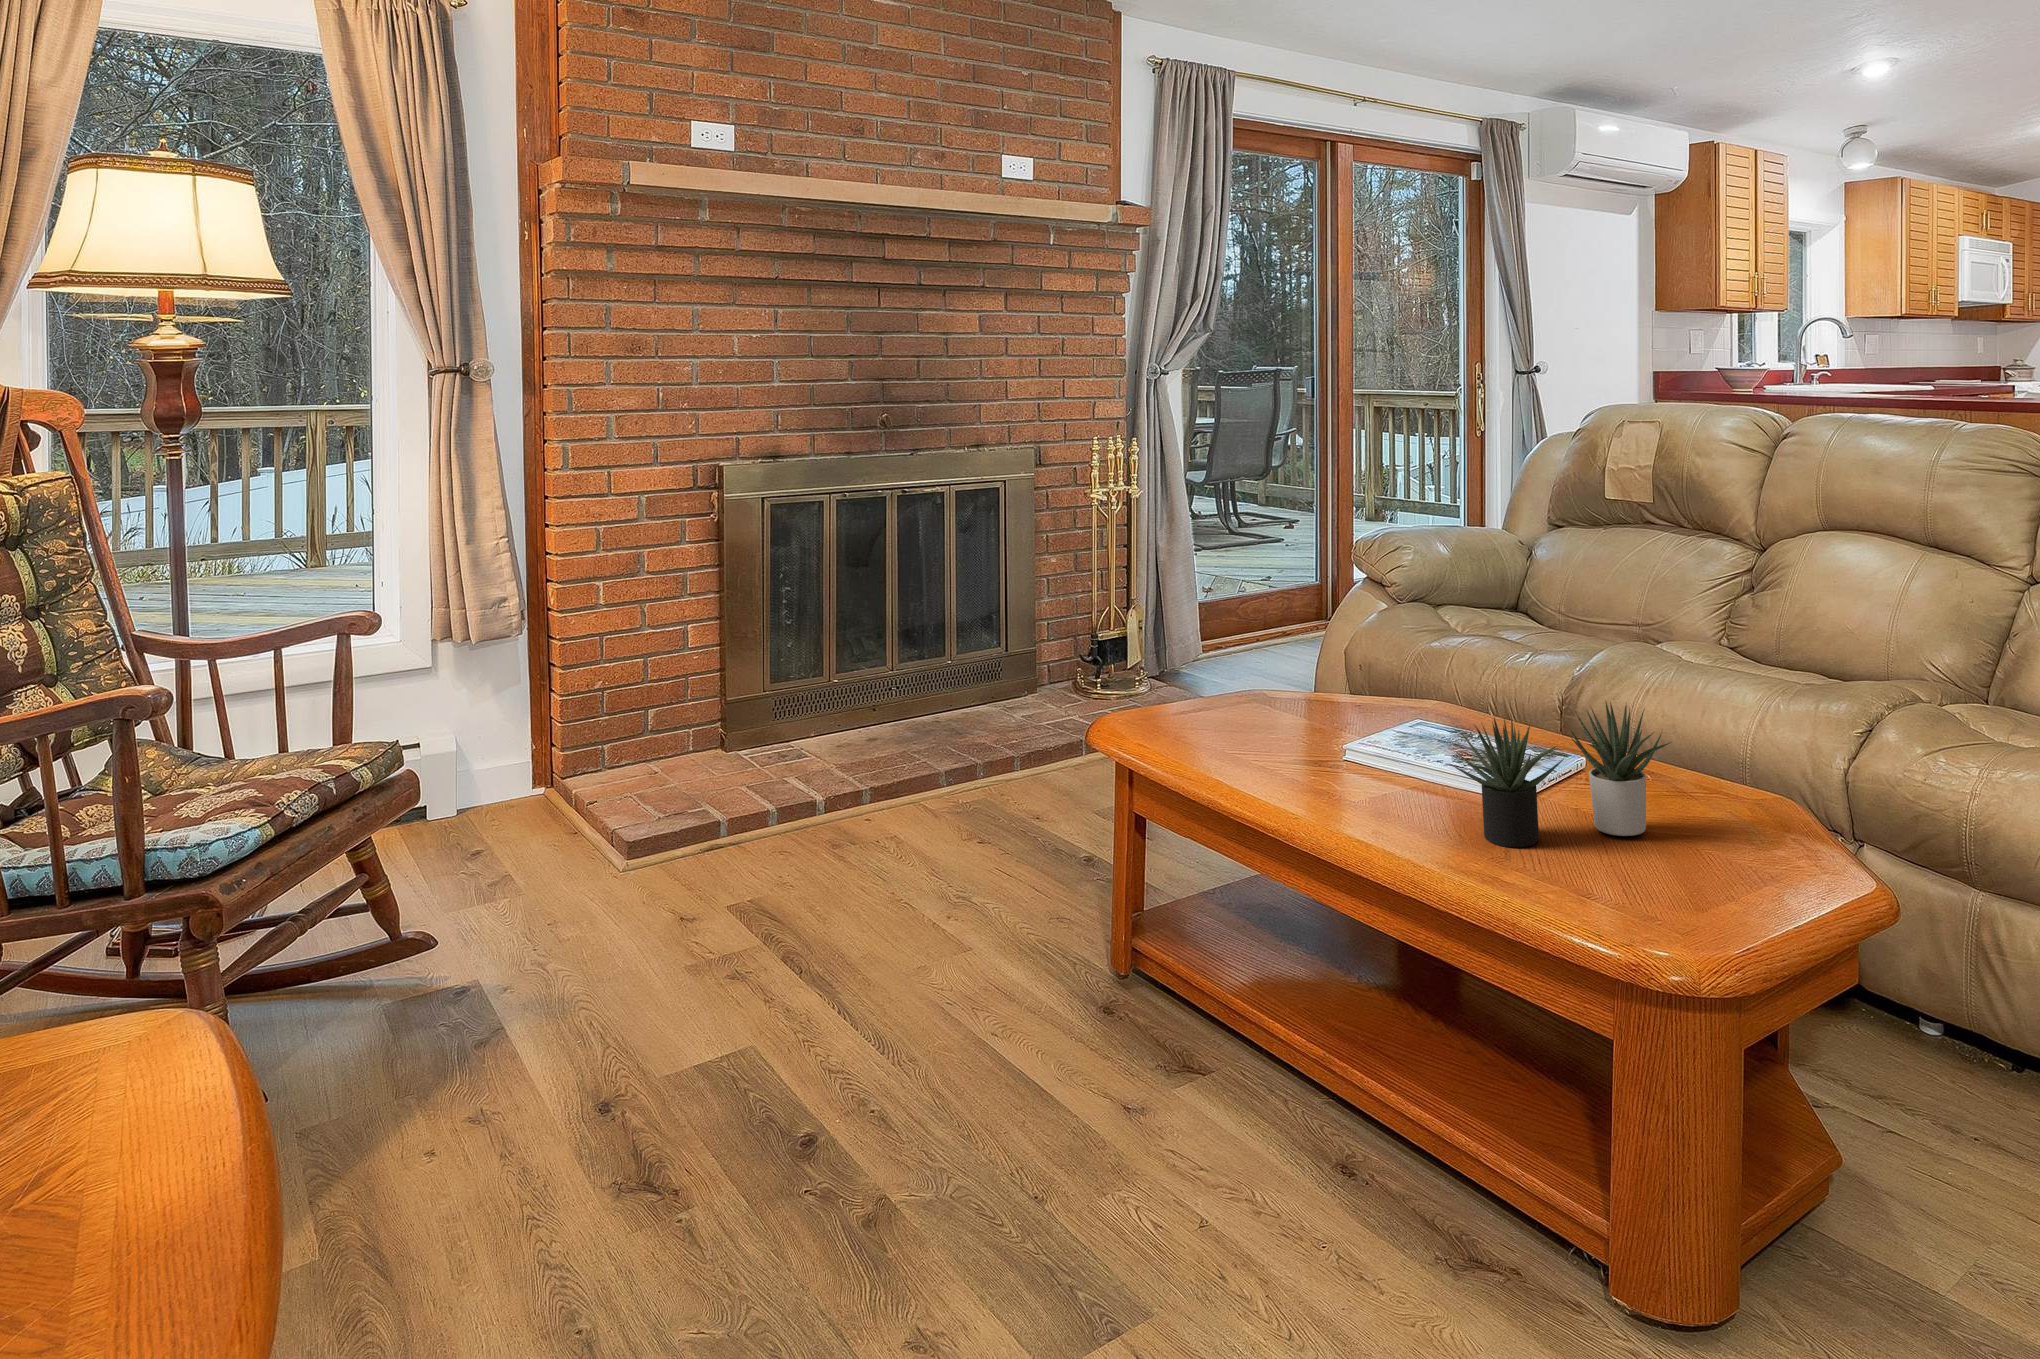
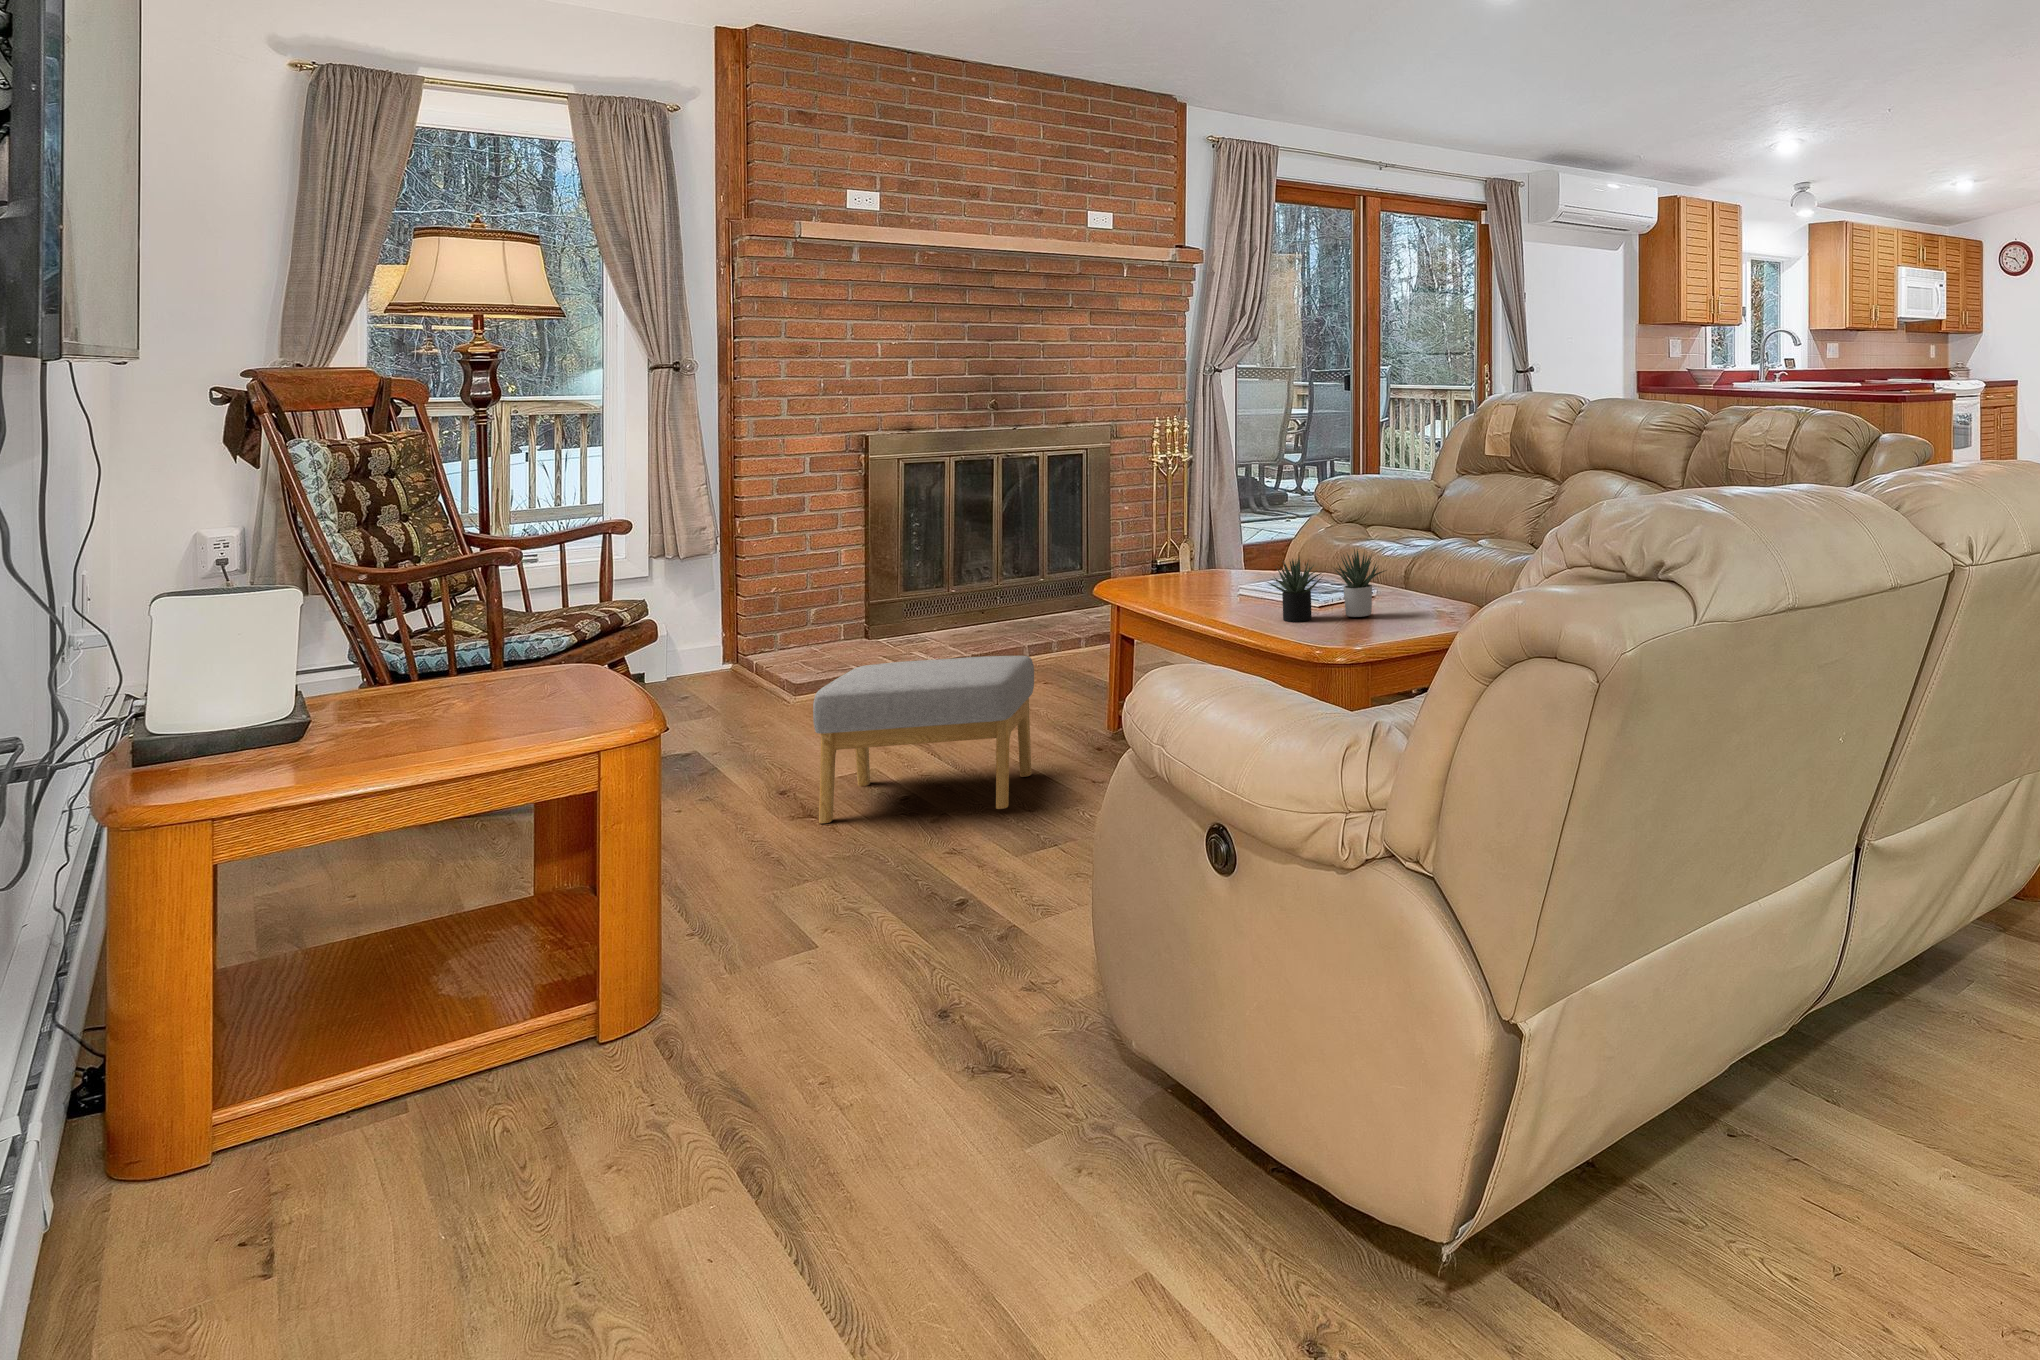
footstool: none [647,872,1016,1226] -> present [813,656,1034,824]

